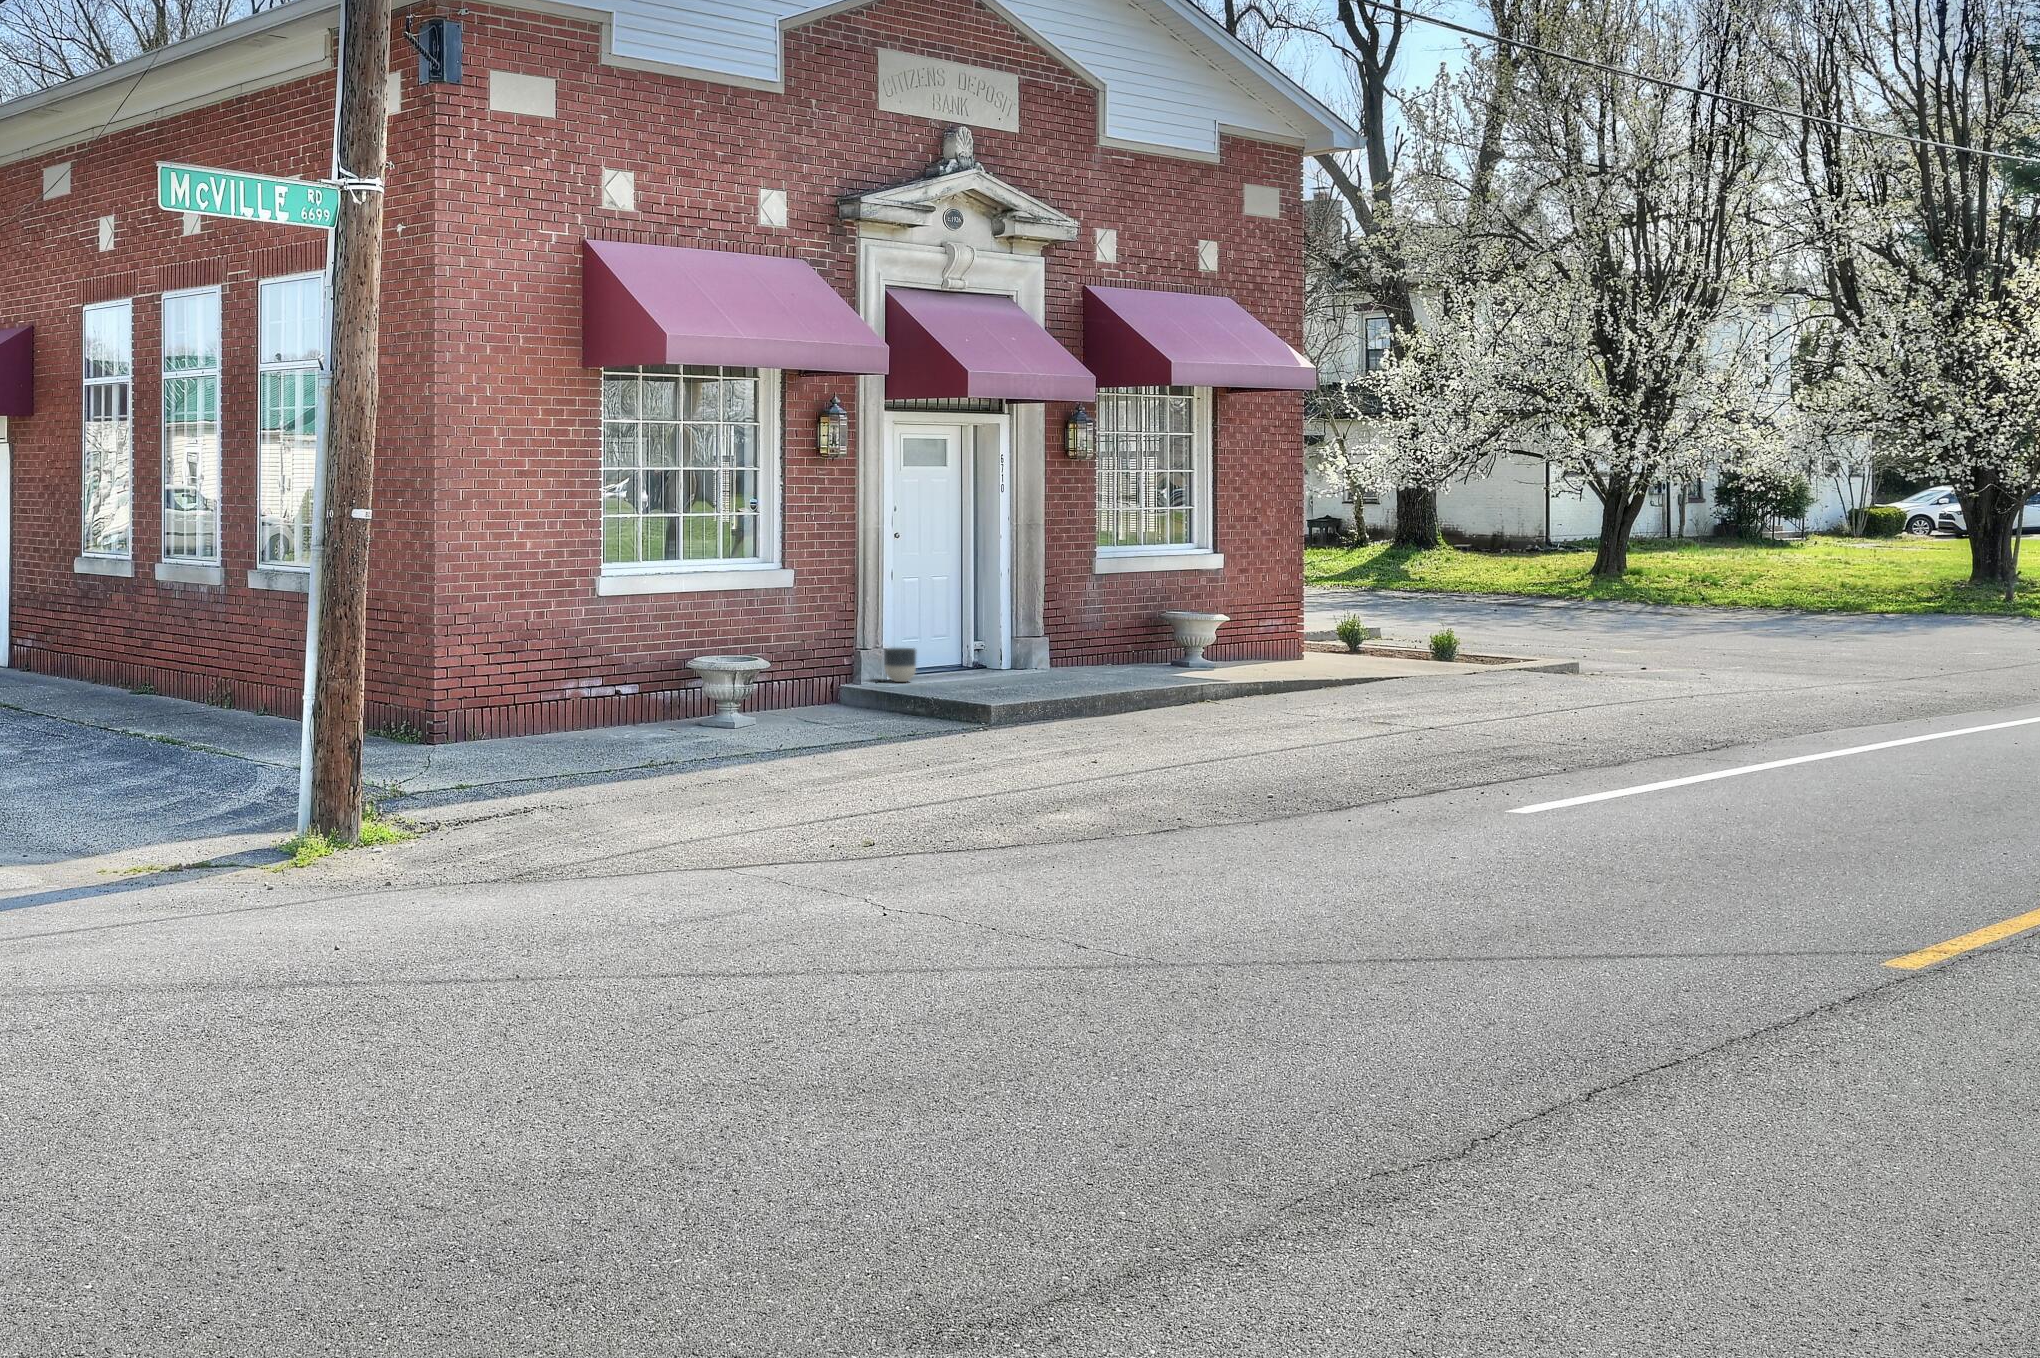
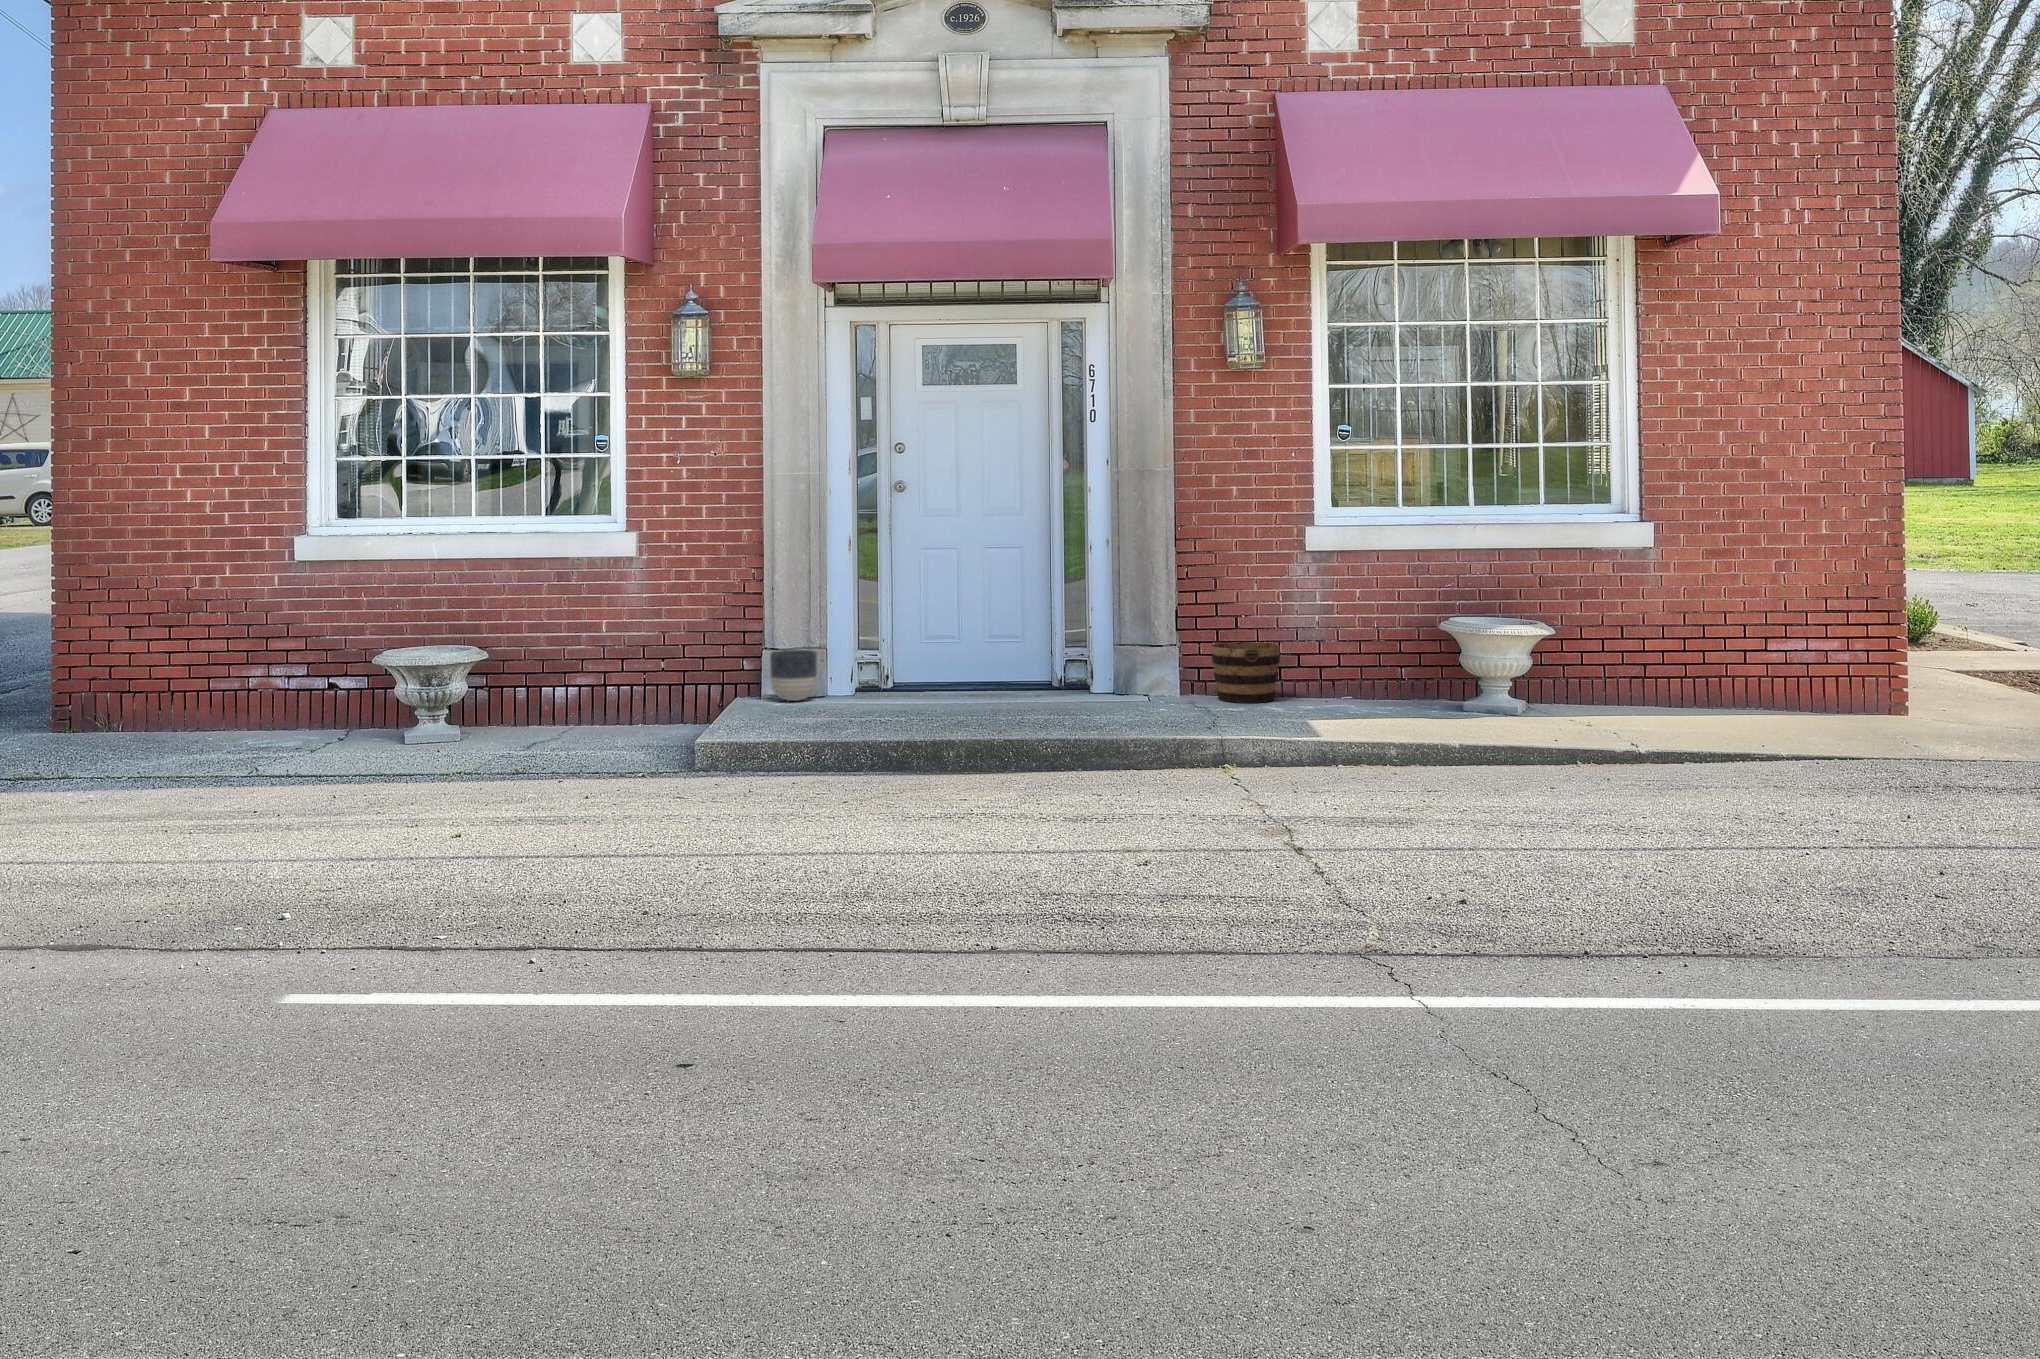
bucket: none [1072,631,1116,667] -> present [1211,642,1280,703]

